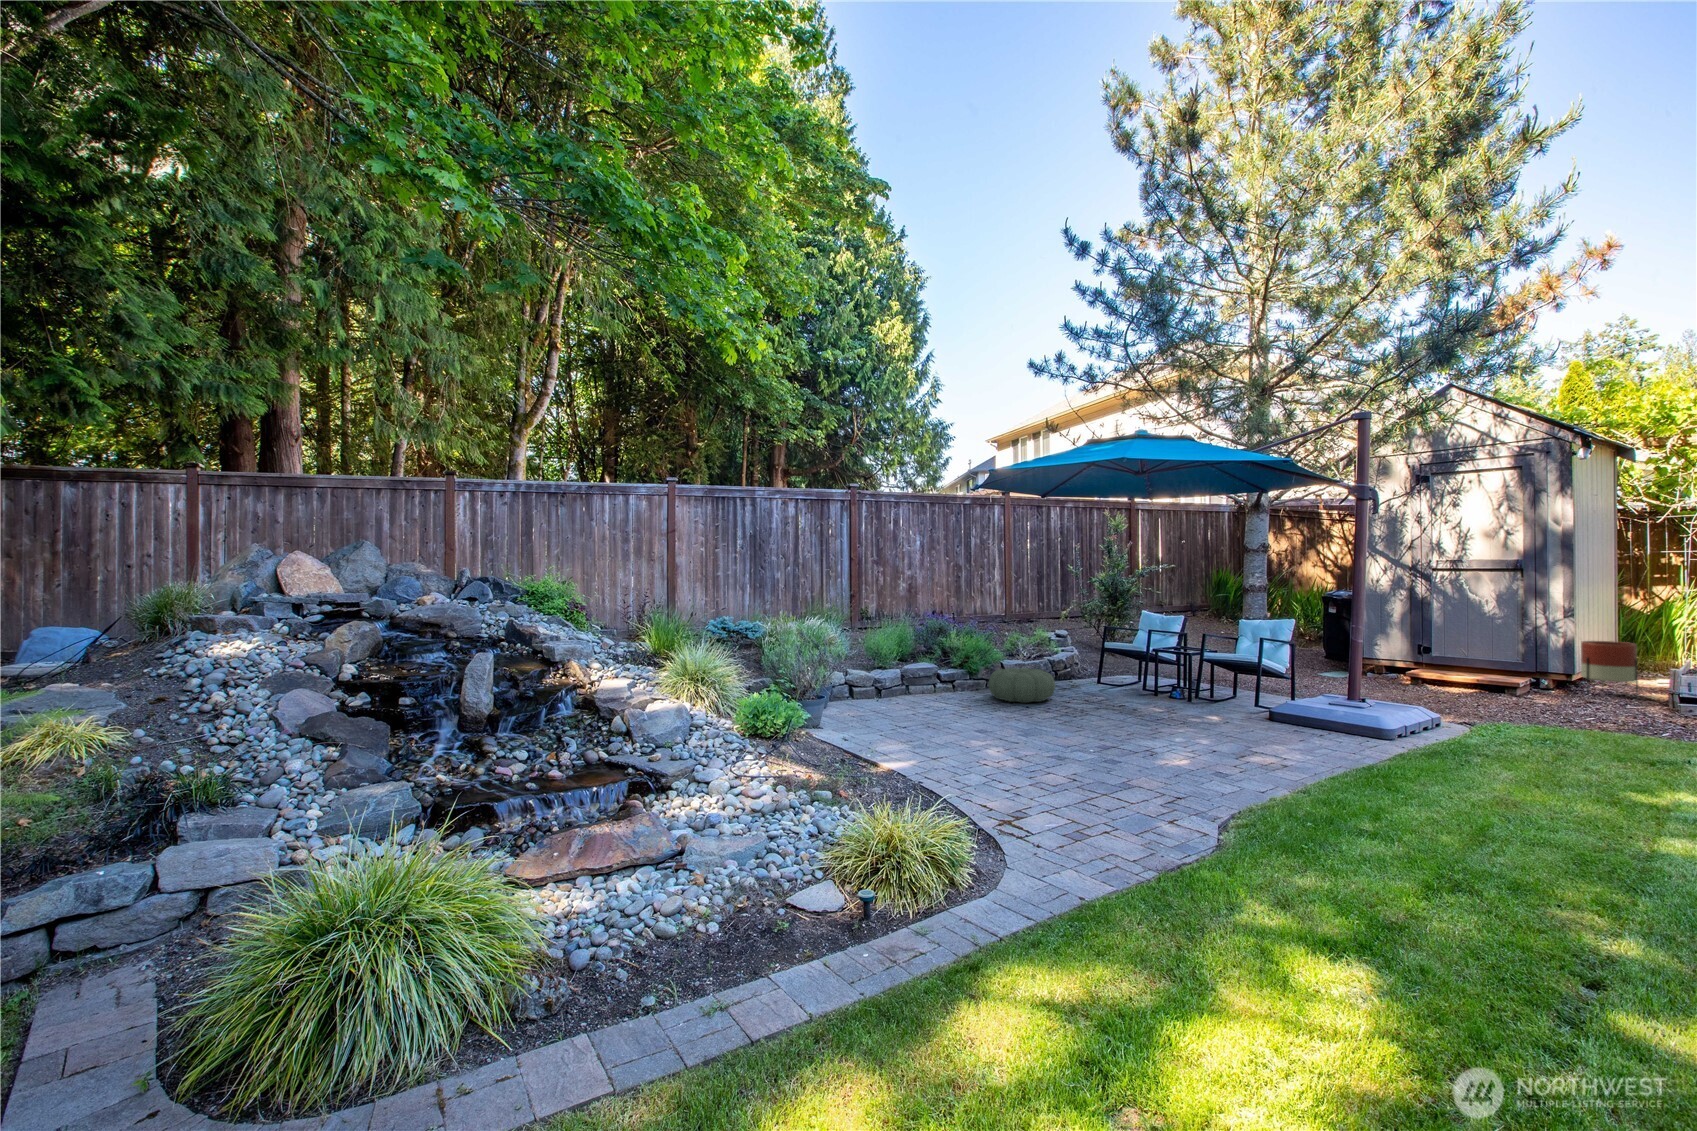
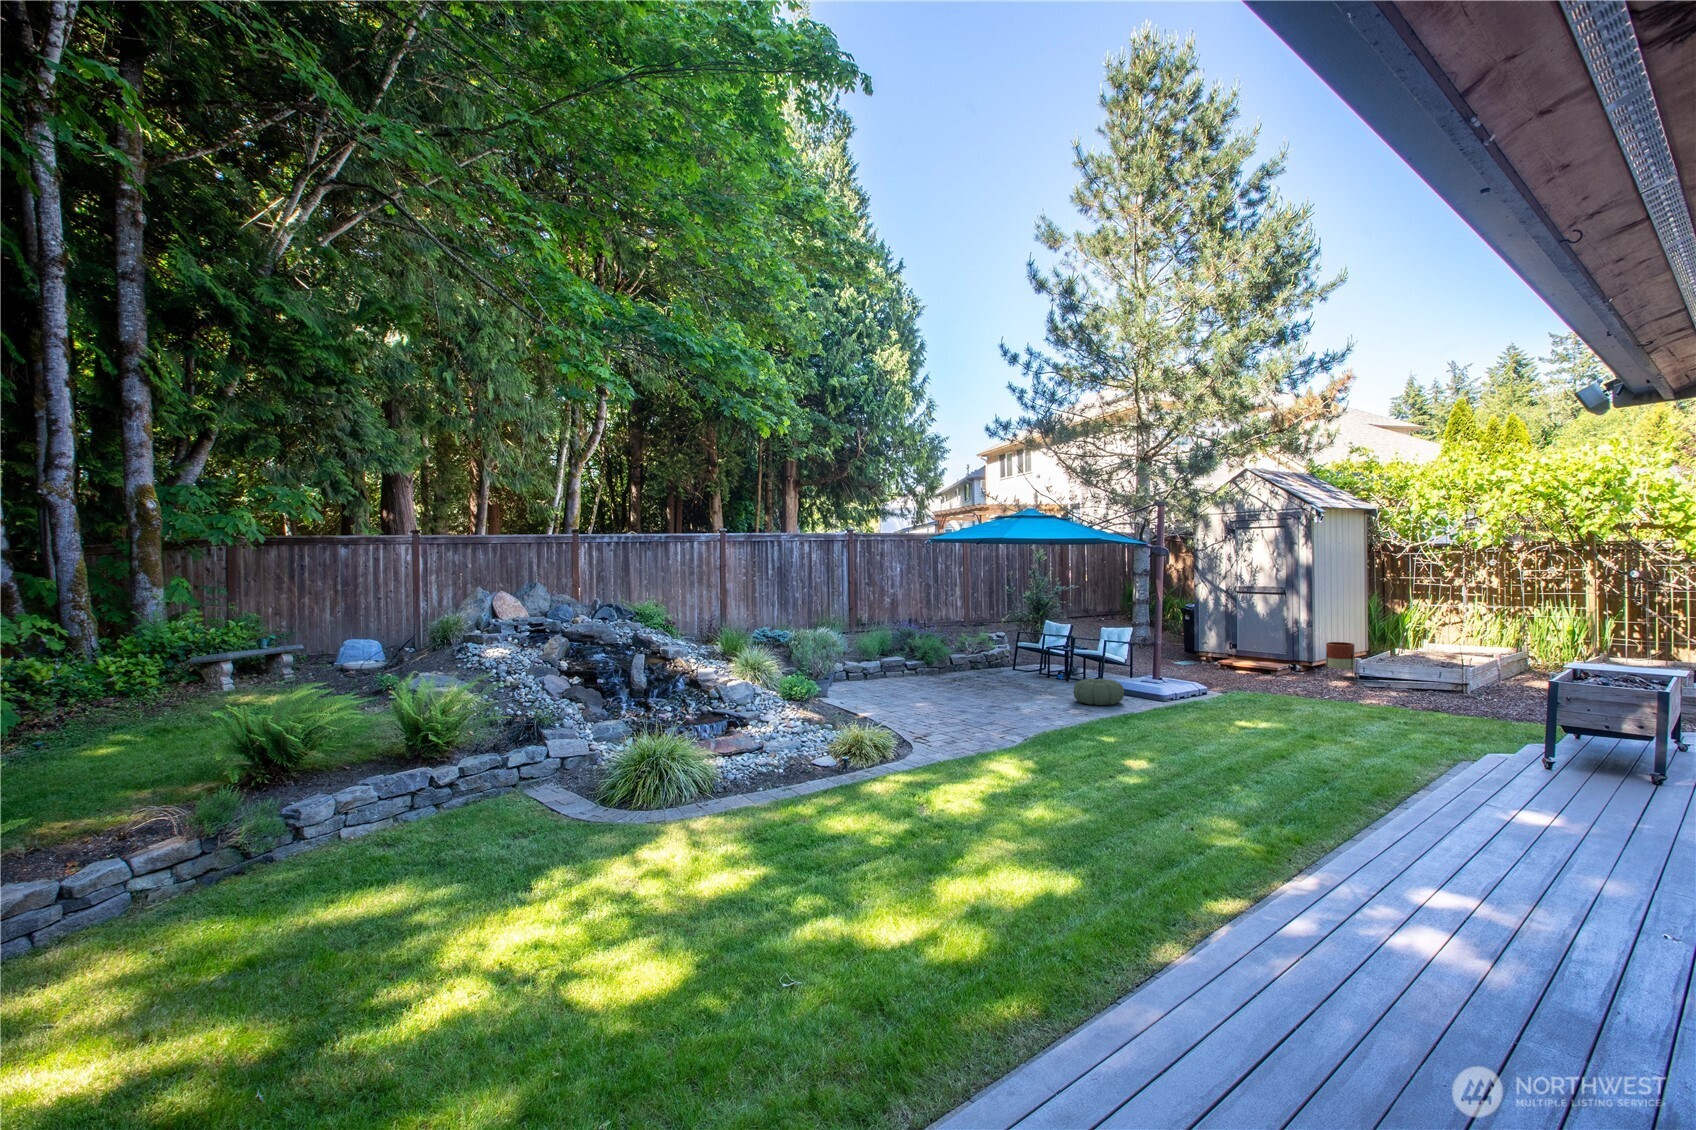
pouf: present [989,668,1055,703] -> present [1073,679,1124,705]

